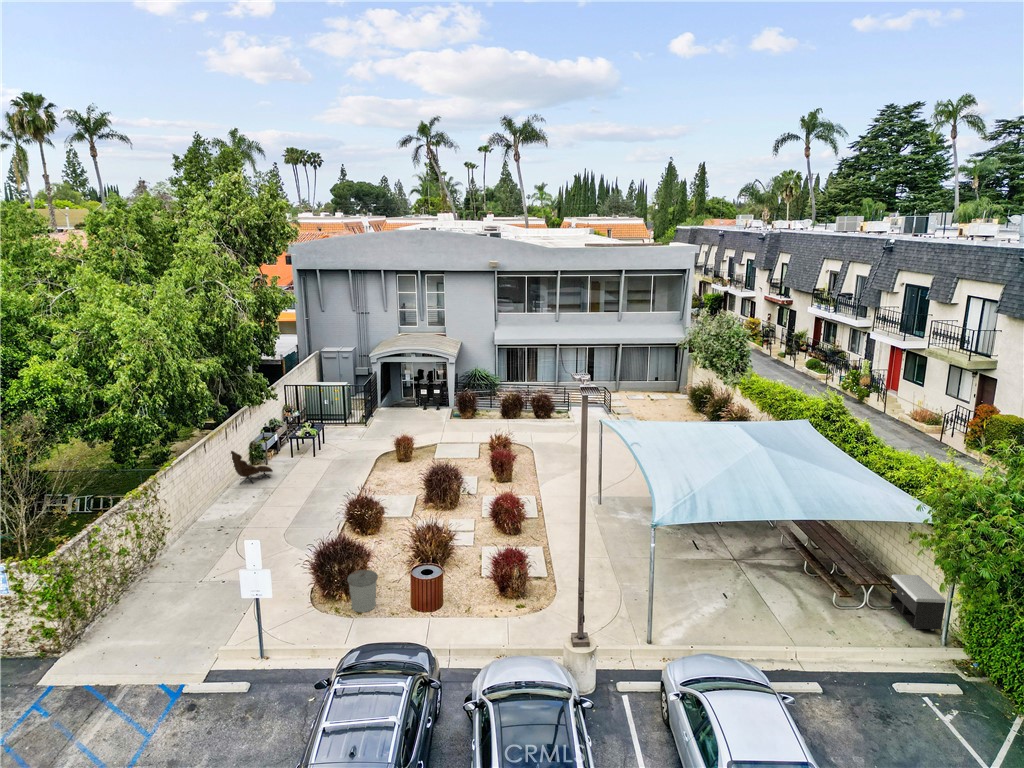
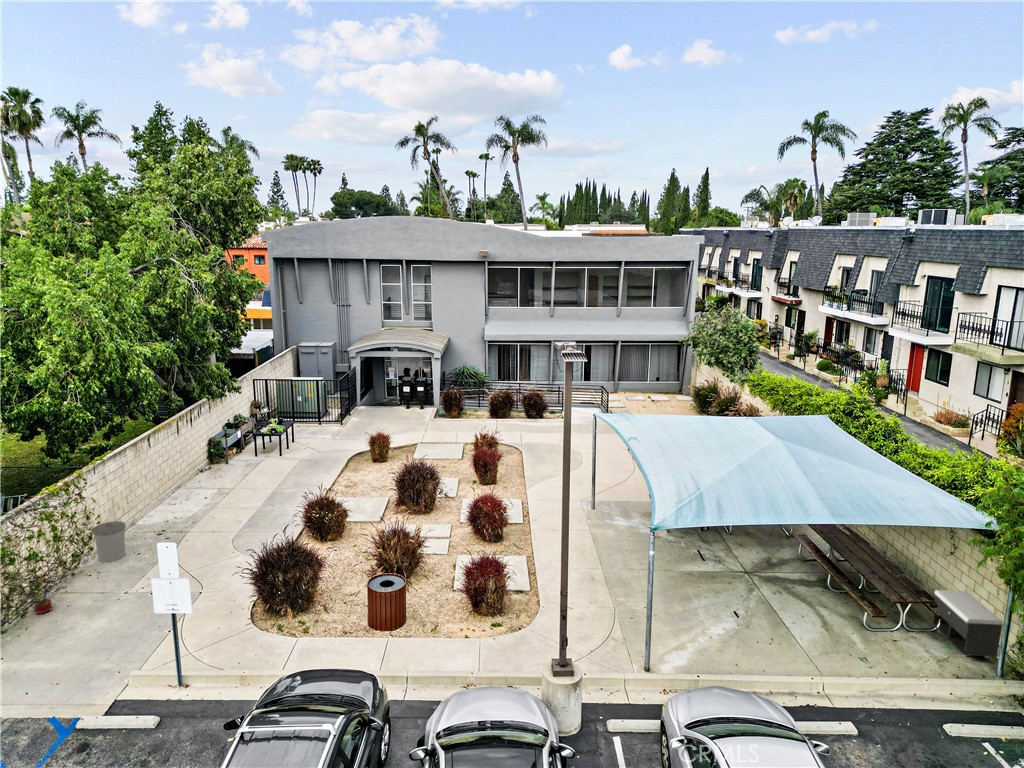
lounge chair: present [231,451,273,484] -> none [184,447,232,484]
decorative plant: none [112,563,148,600] -> present [30,582,59,614]
trash can: present [347,570,378,612] -> present [92,521,126,562]

